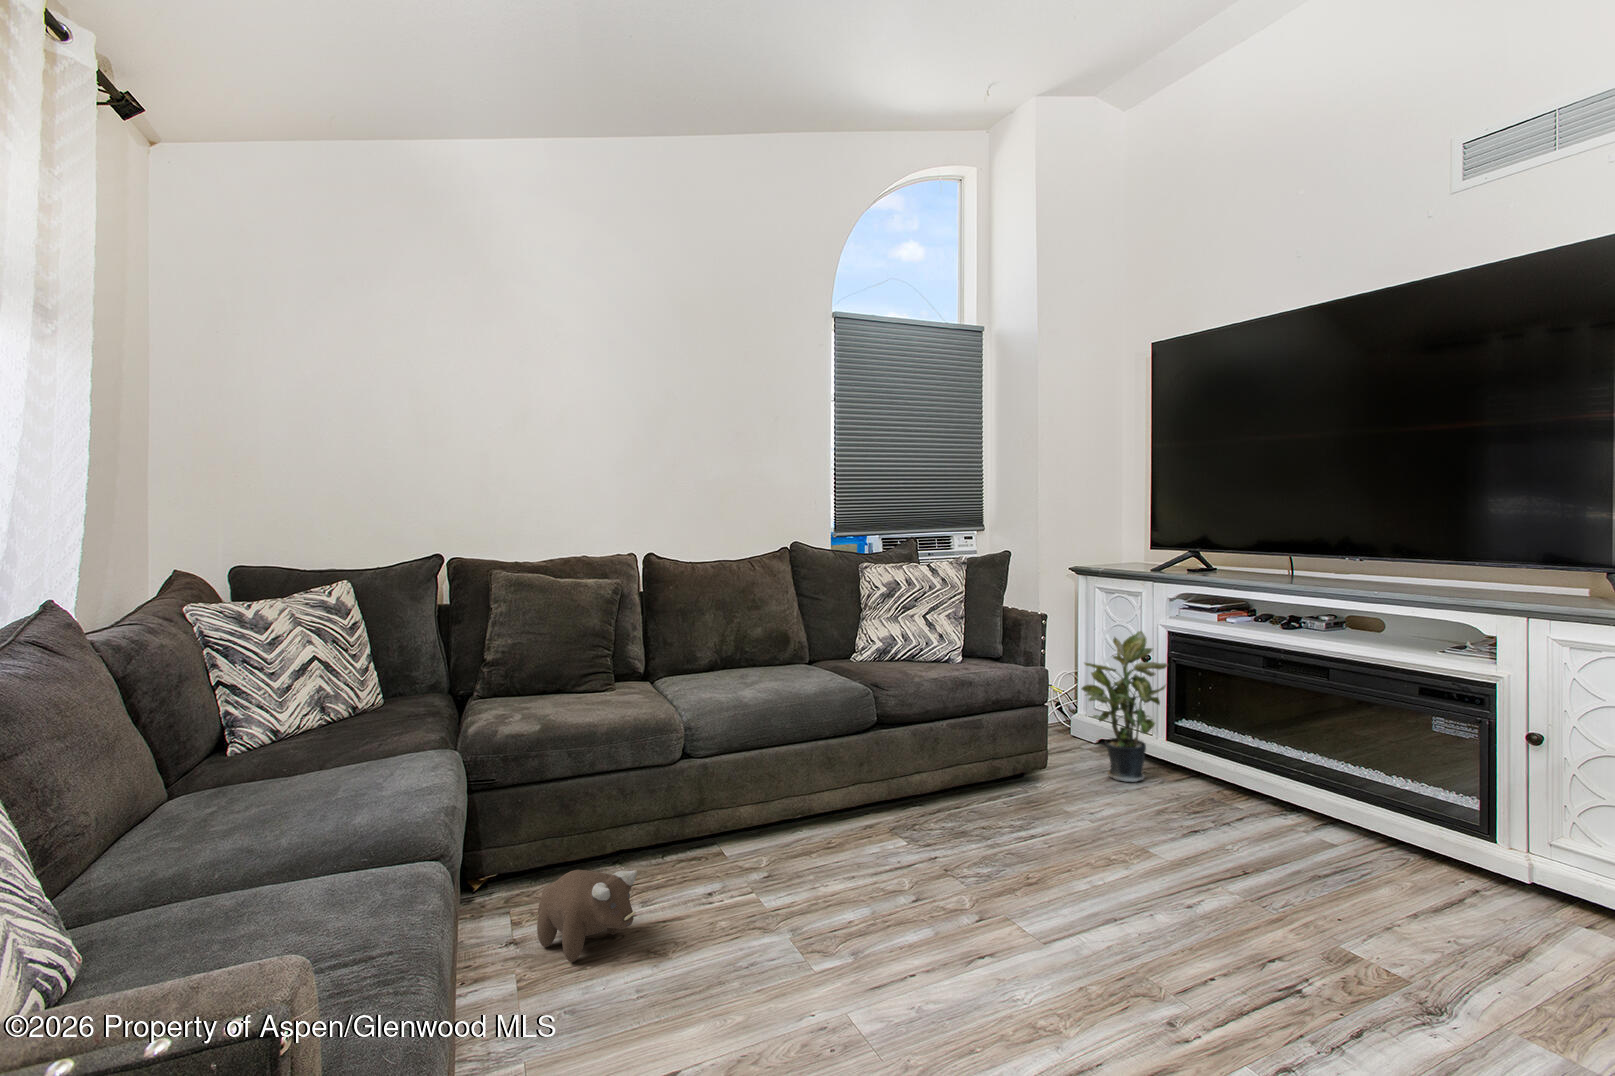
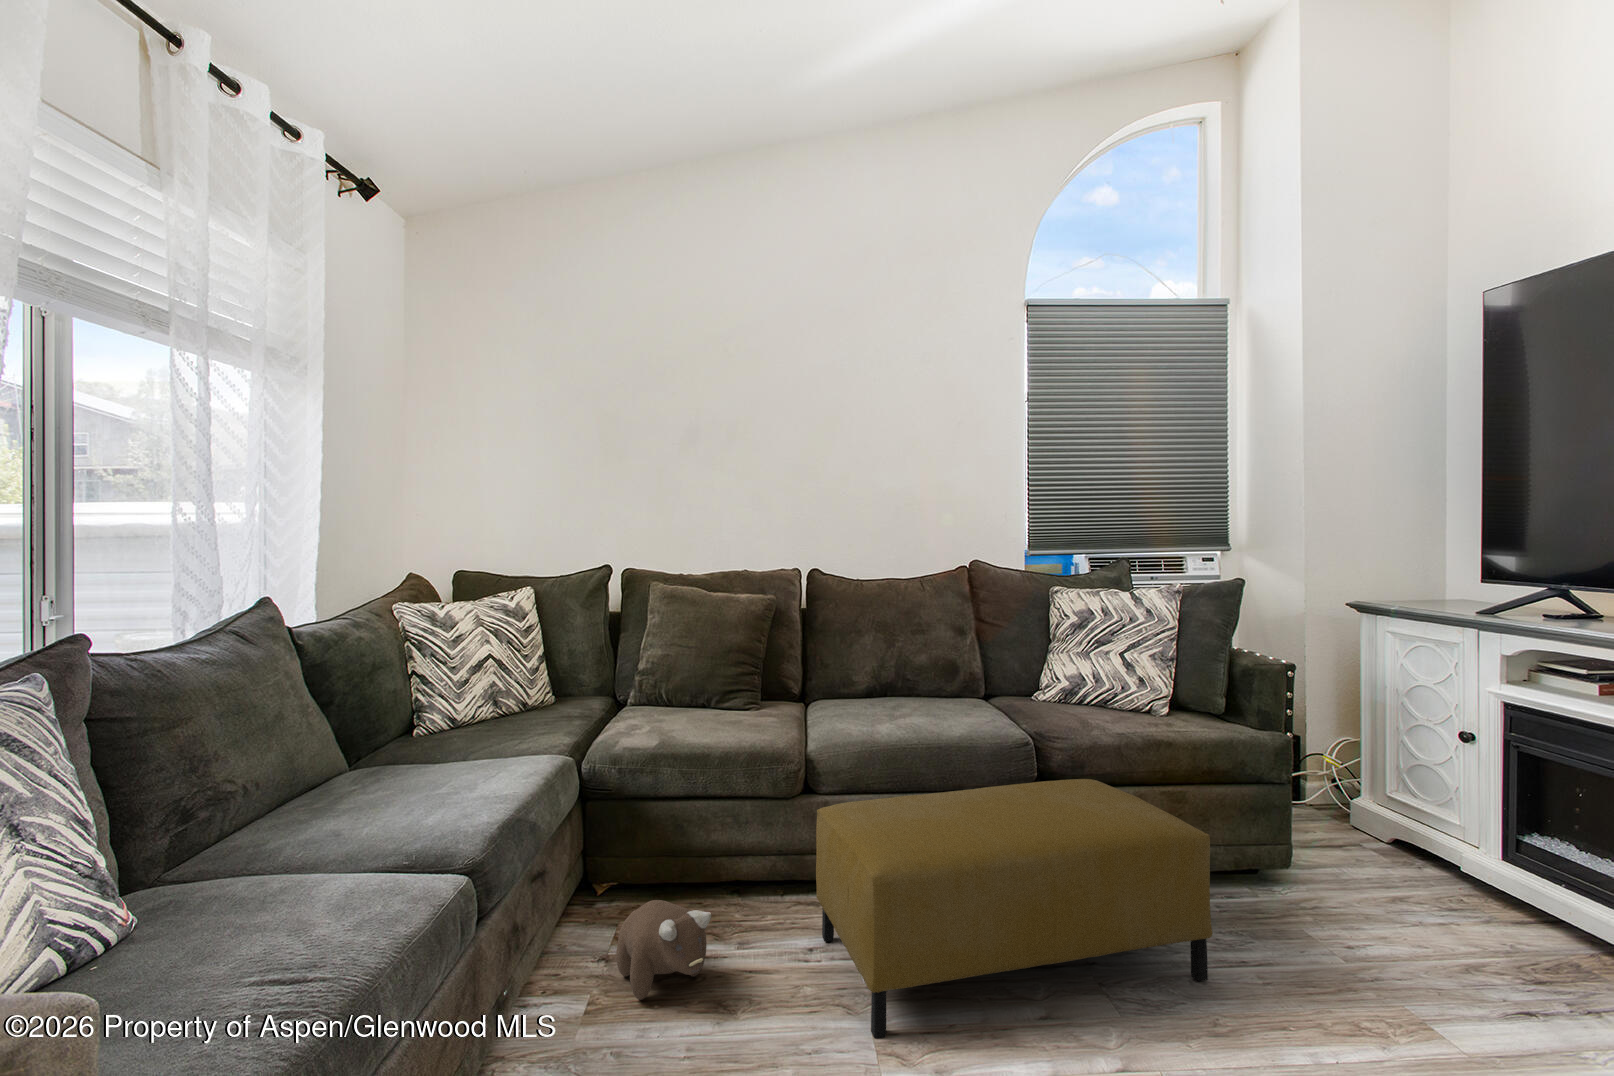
potted plant: present [1082,631,1168,783] -> none [1339,693,1475,899]
ottoman: none [709,719,1024,948] -> present [816,779,1212,1039]

